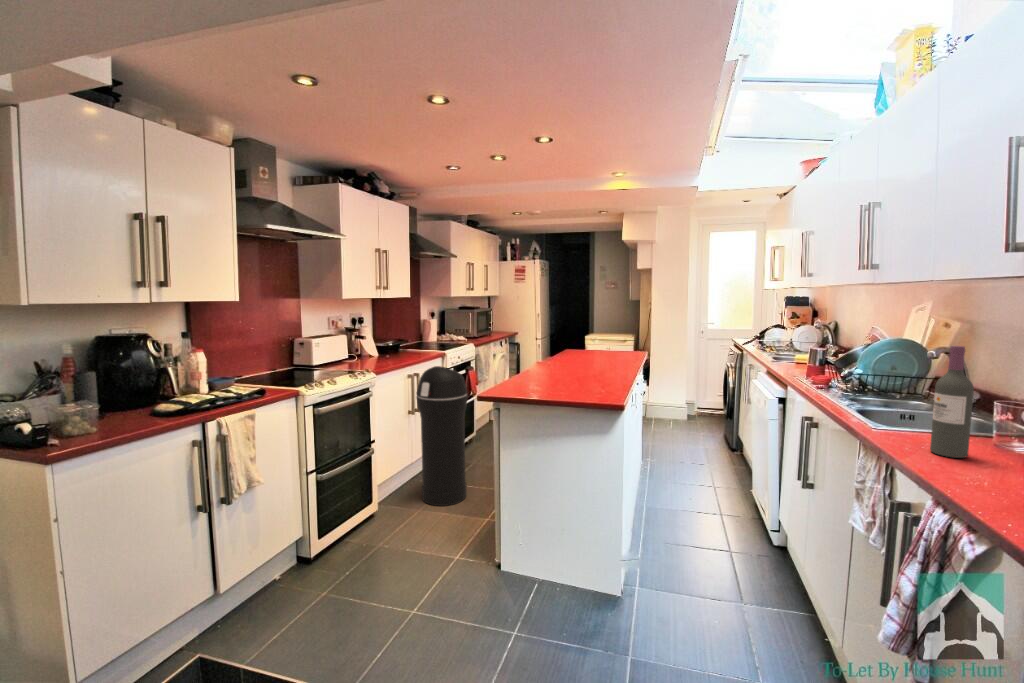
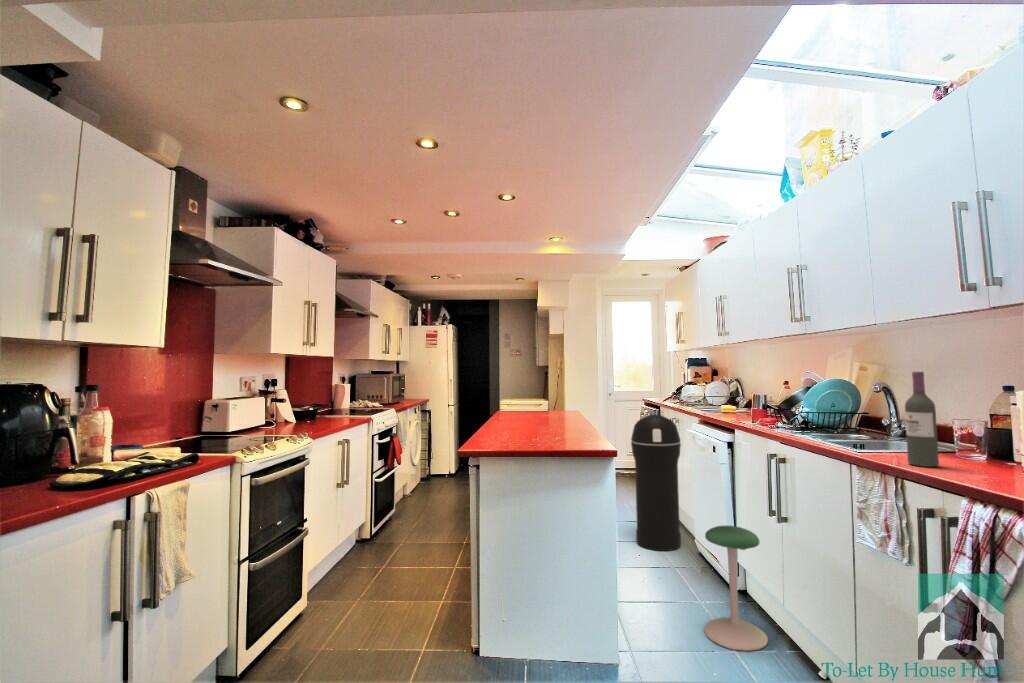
trash can: present [416,366,468,506] -> present [631,415,681,551]
stool: none [719,482,784,605] -> present [704,526,768,651]

